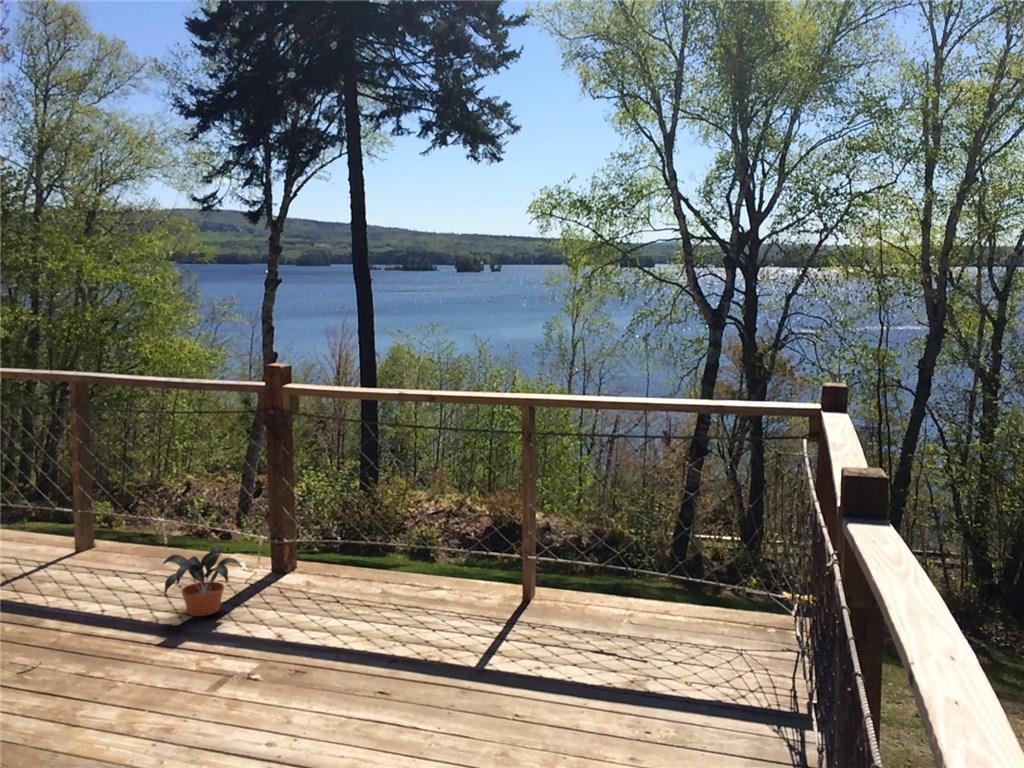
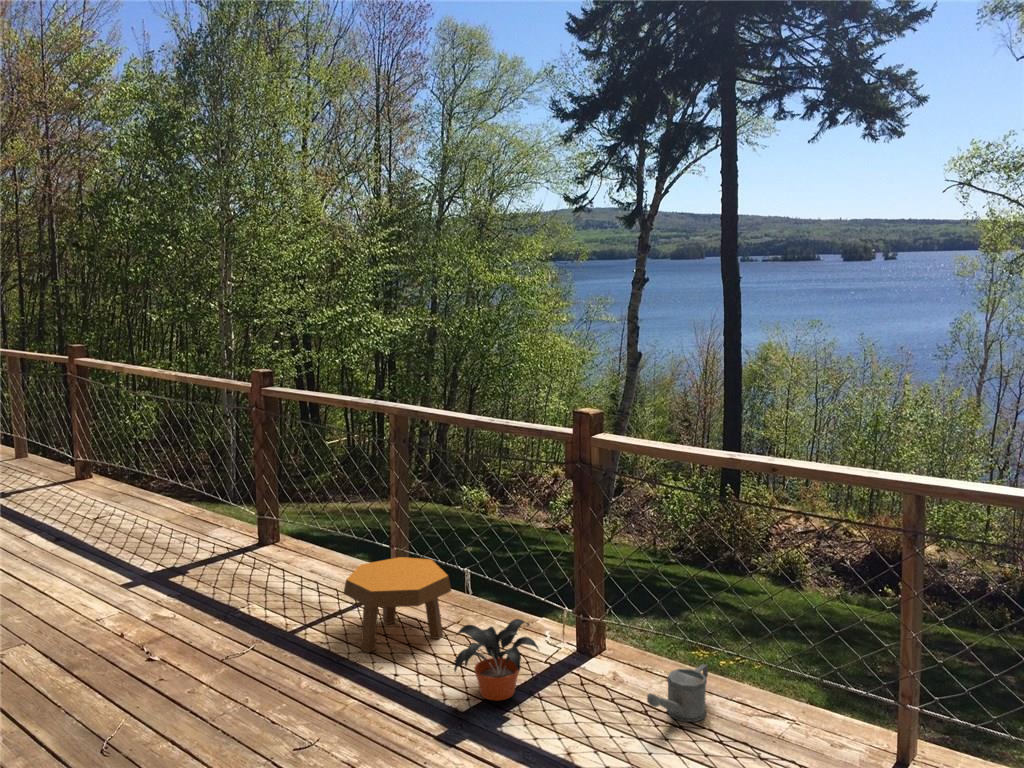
footstool: none [28,517,144,605] -> present [344,557,451,653]
watering can: none [341,559,386,602] -> present [647,664,708,722]

